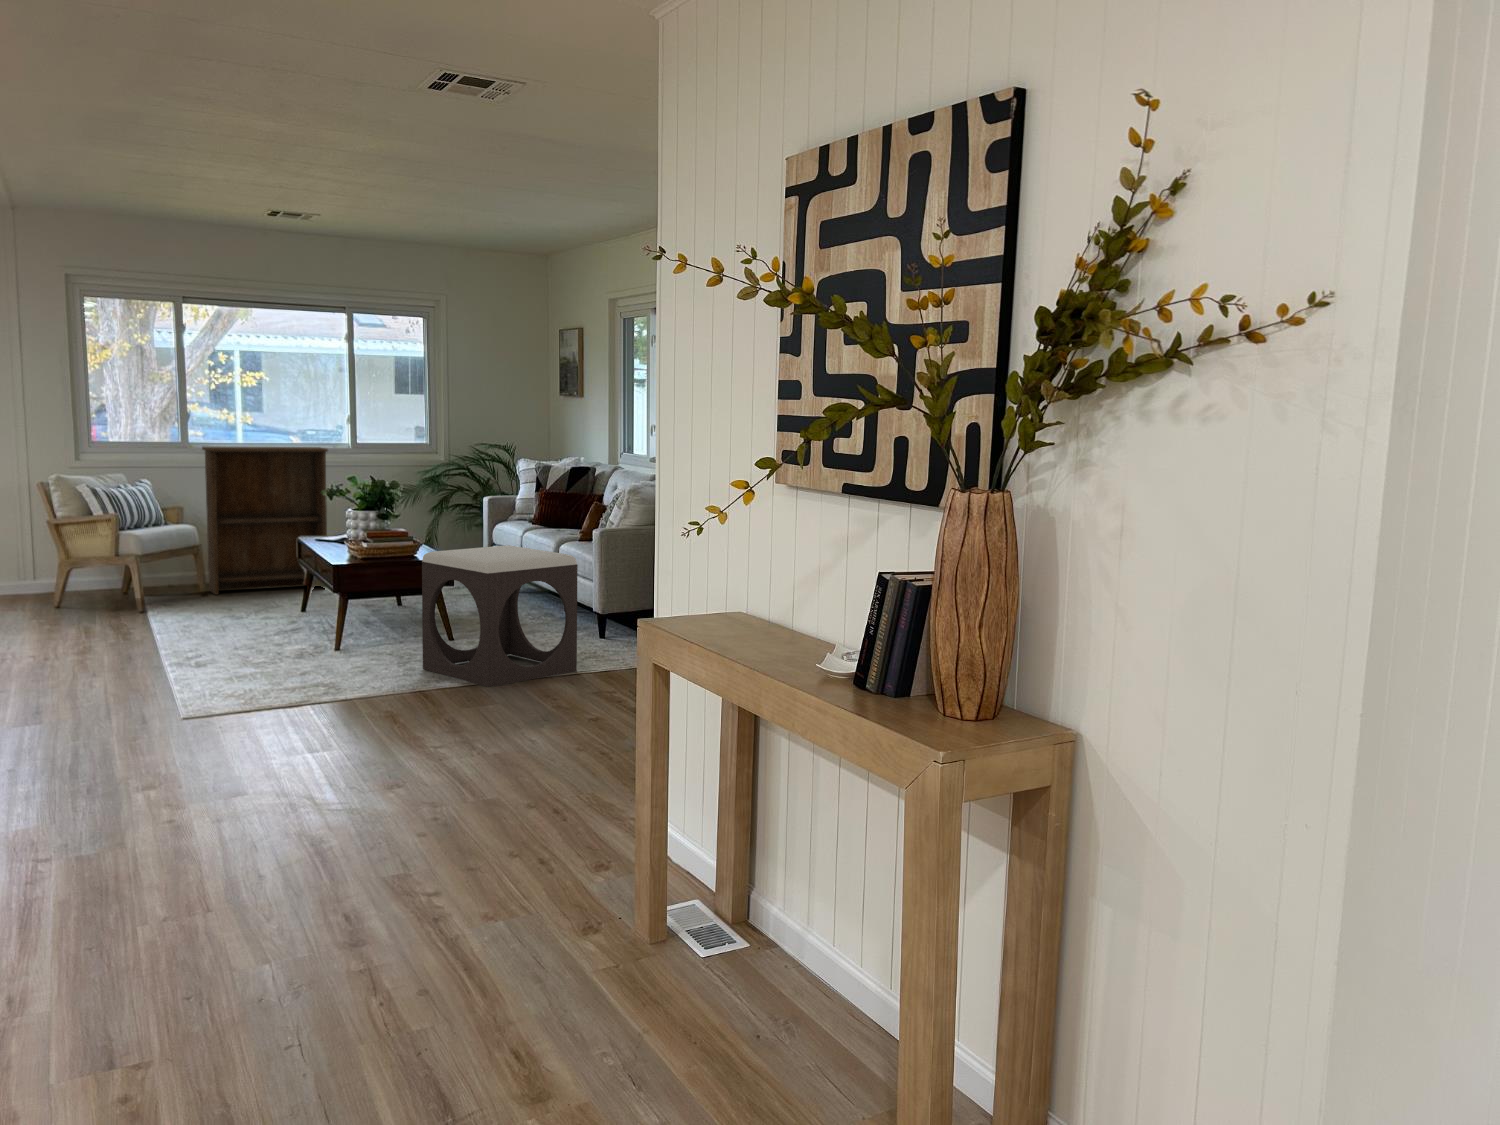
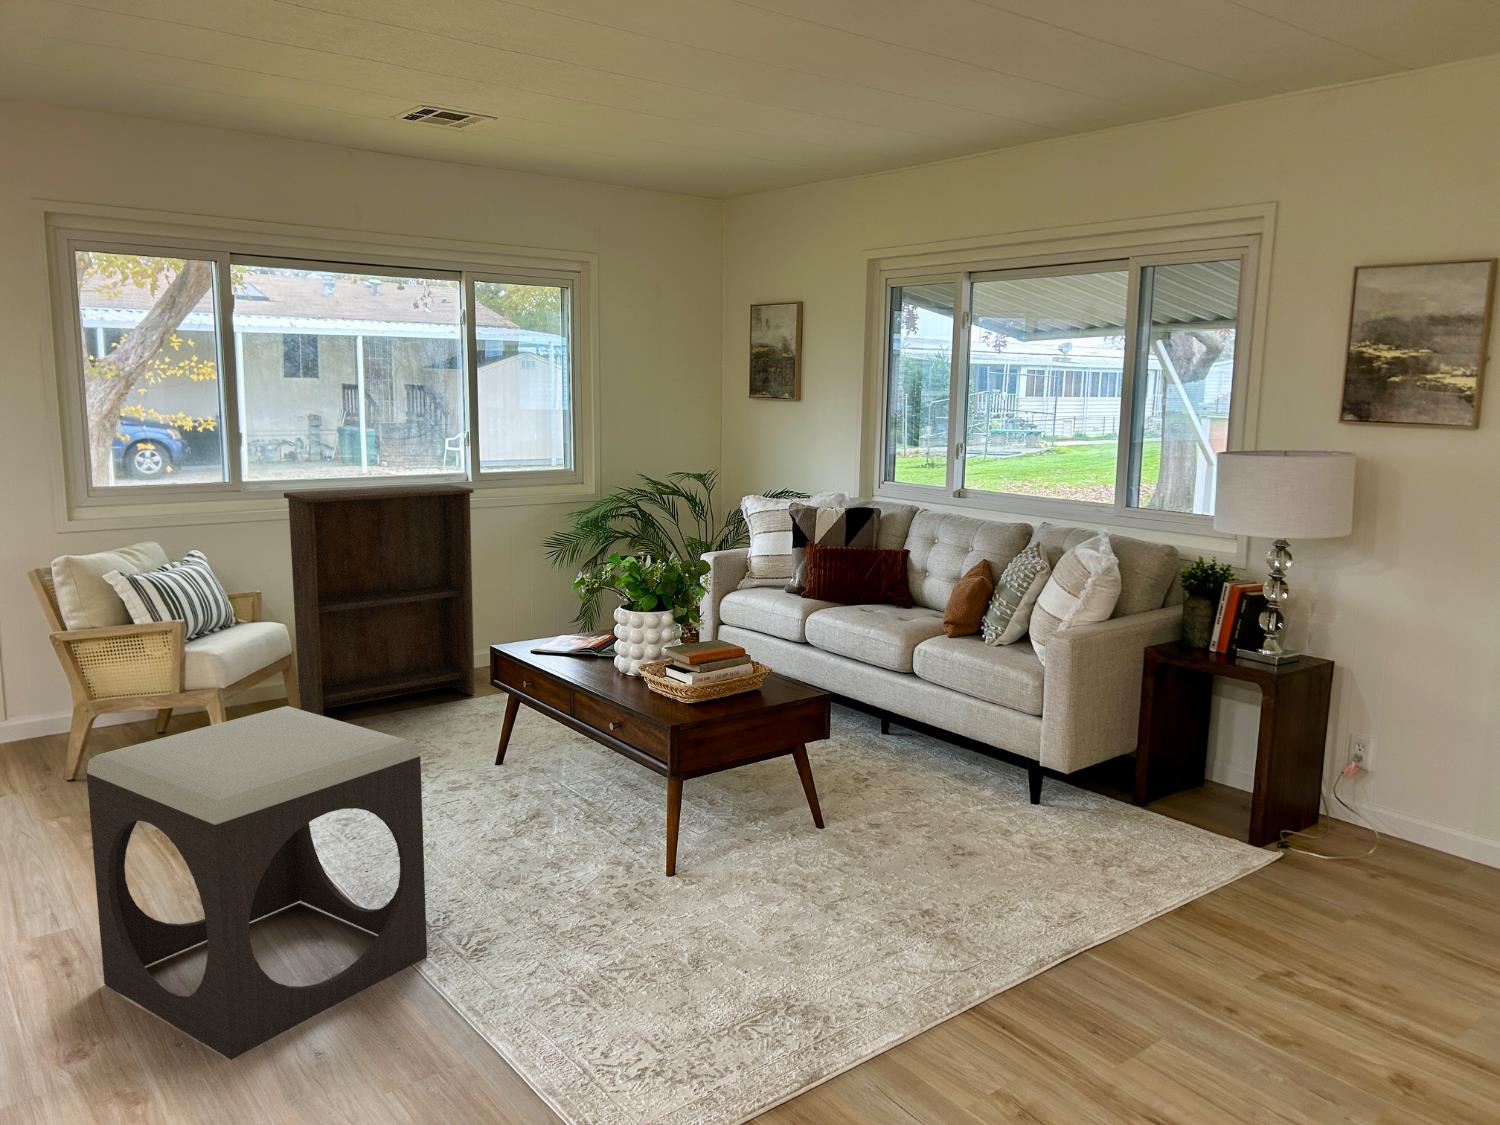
footstool: present [422,545,578,687] -> present [87,706,427,1059]

